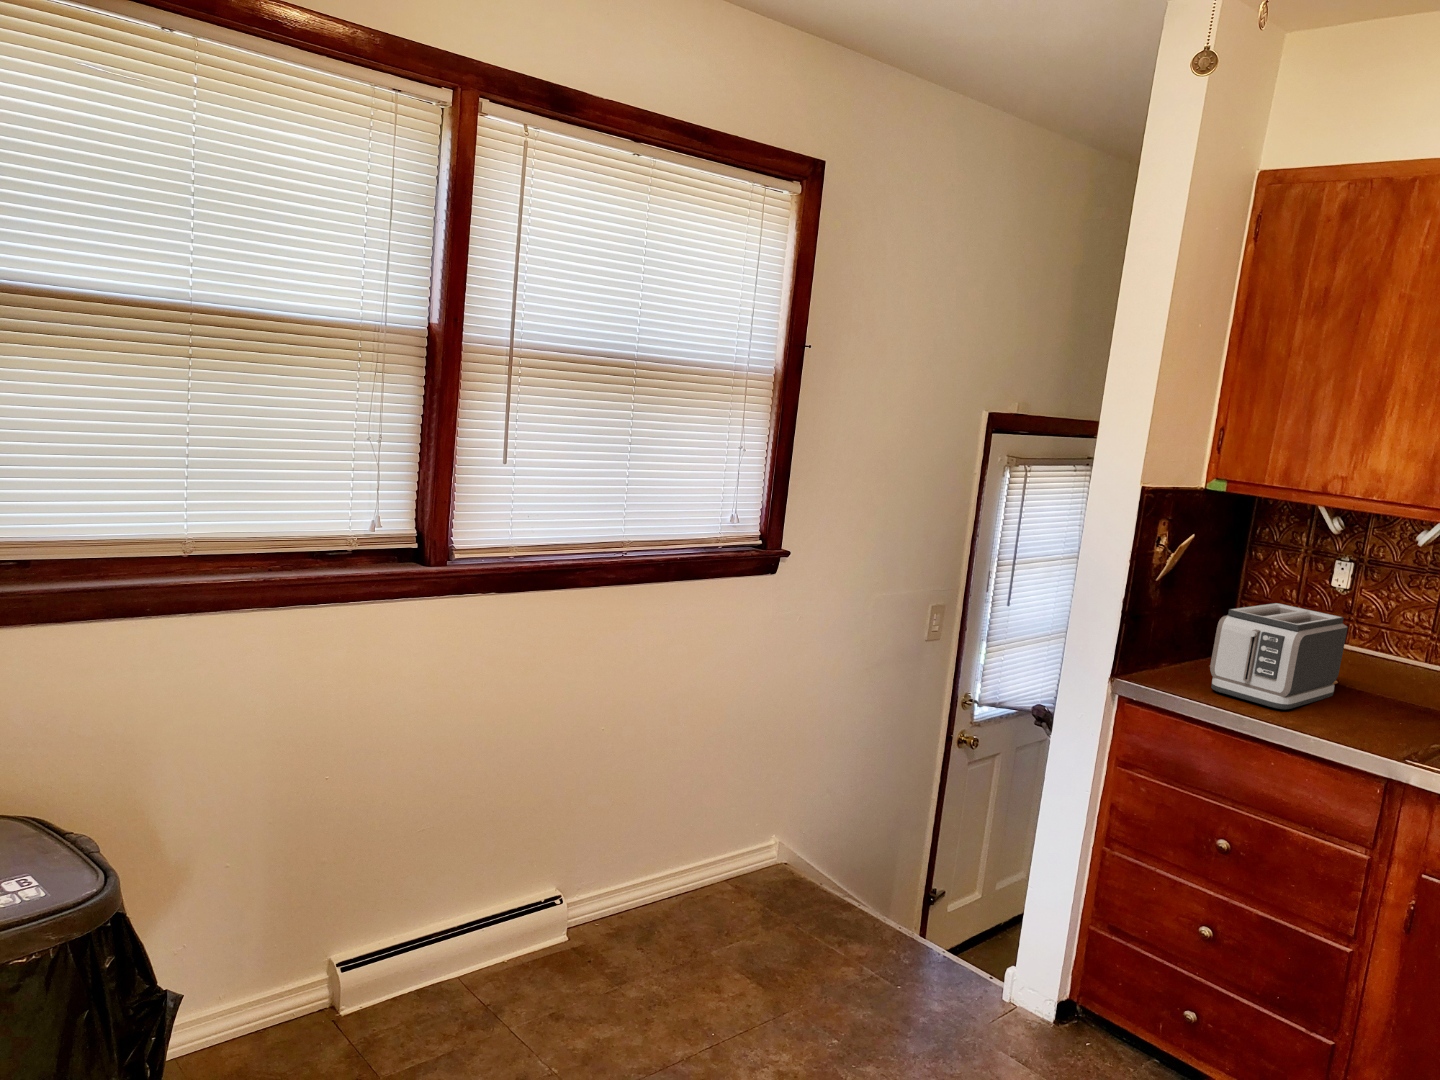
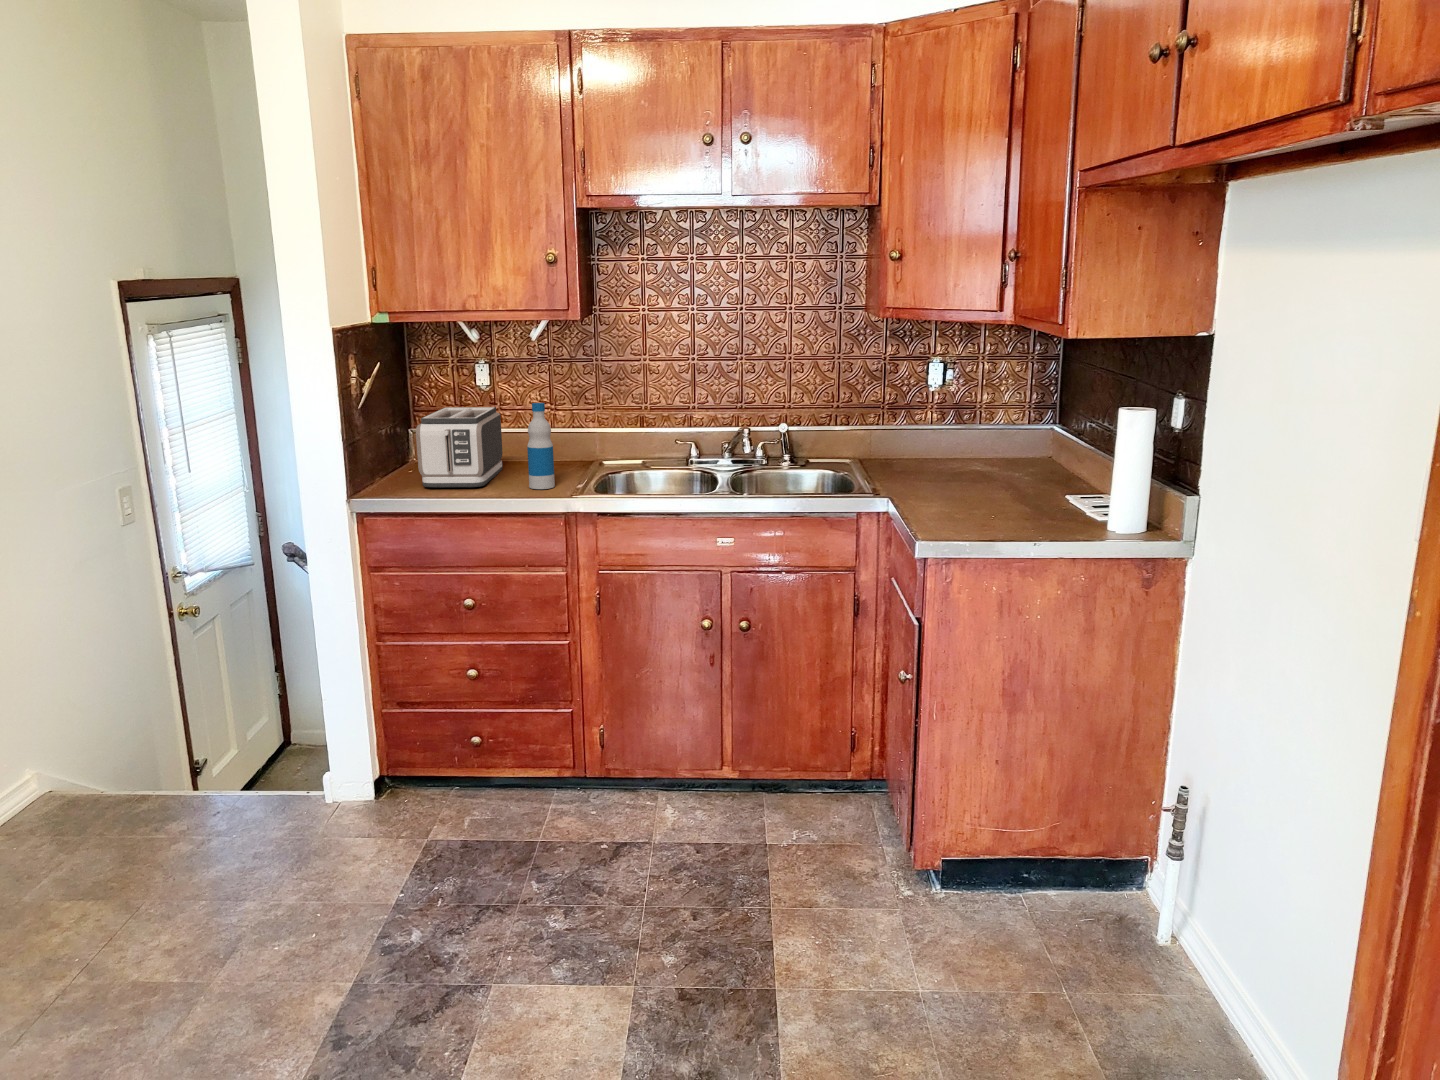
bottle: none [1349,624,1401,740] -> present [527,403,555,489]

